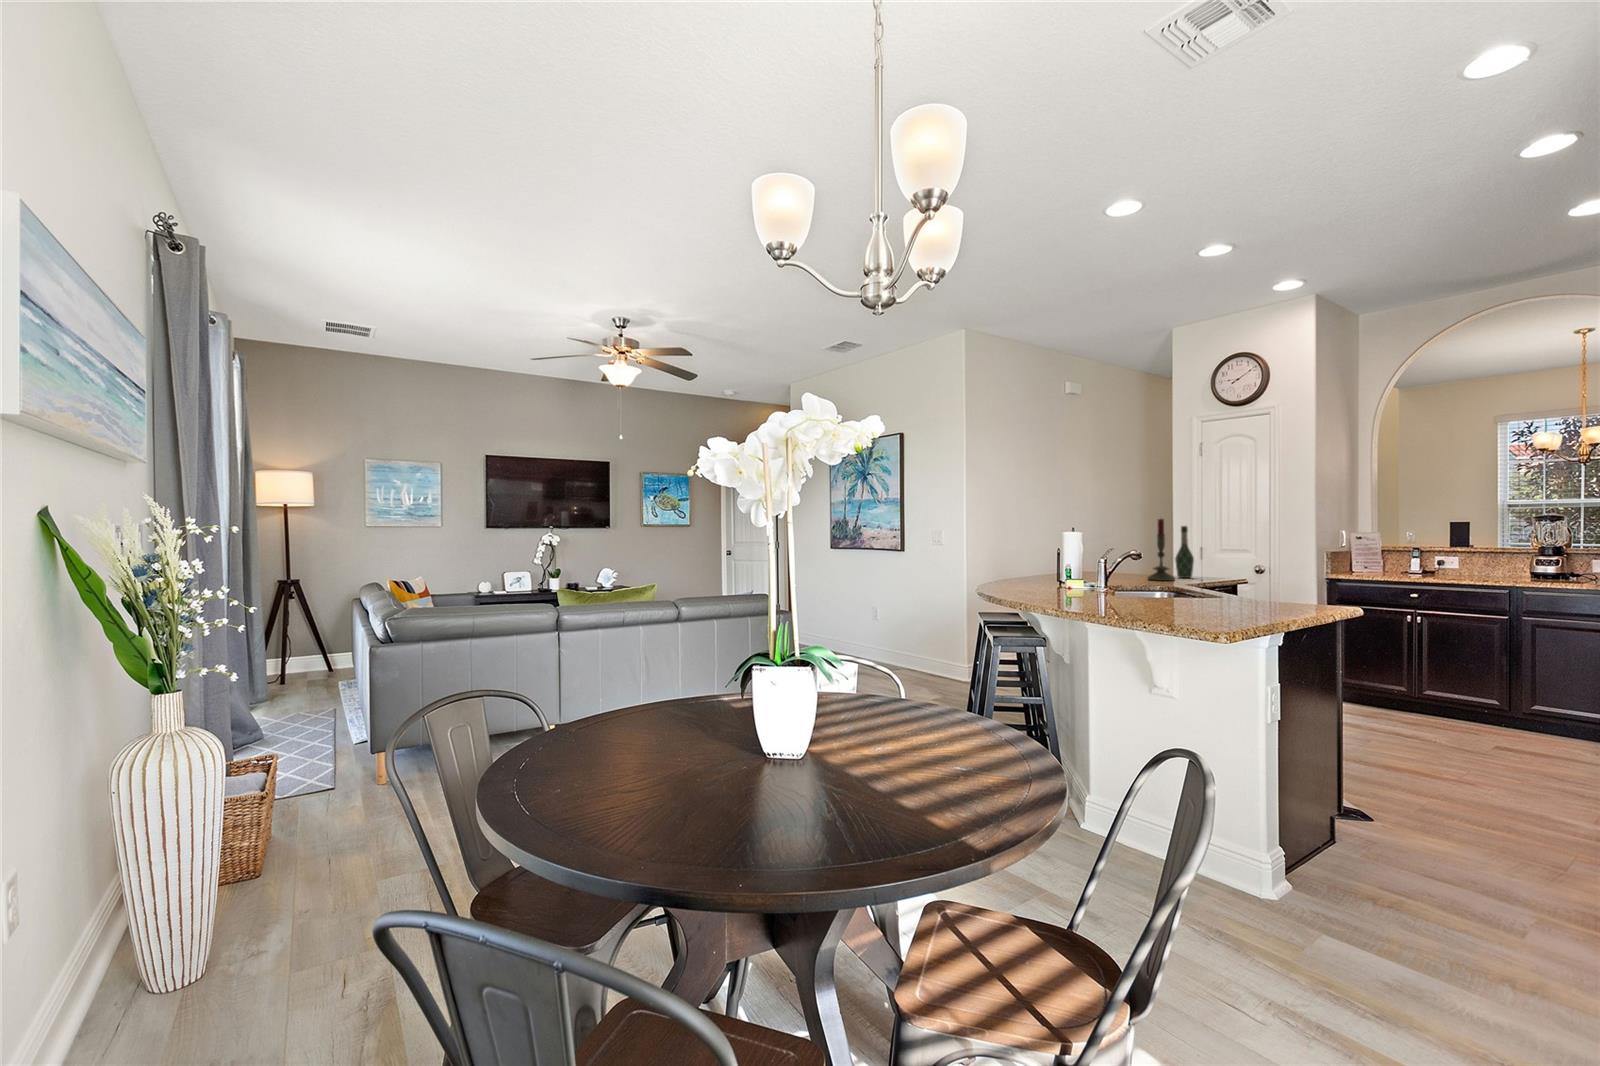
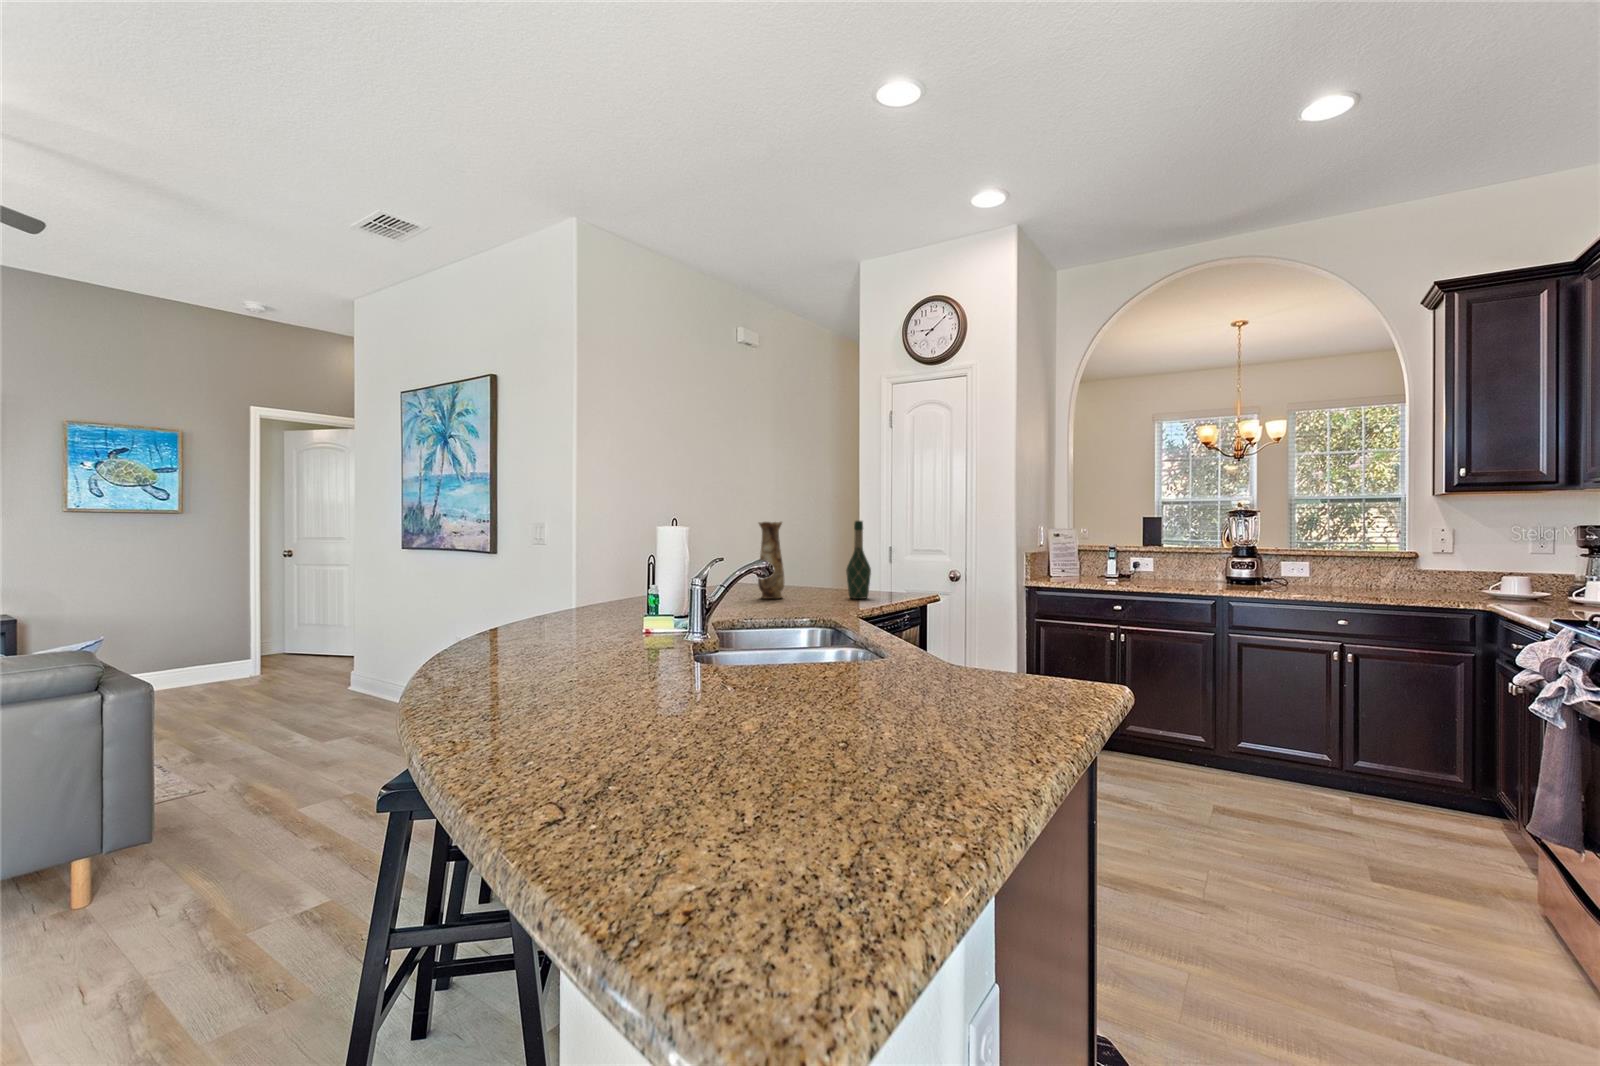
candle: present [1148,519,1175,581] -> none [803,507,842,608]
vase: none [1110,527,1130,577] -> present [758,522,784,599]

